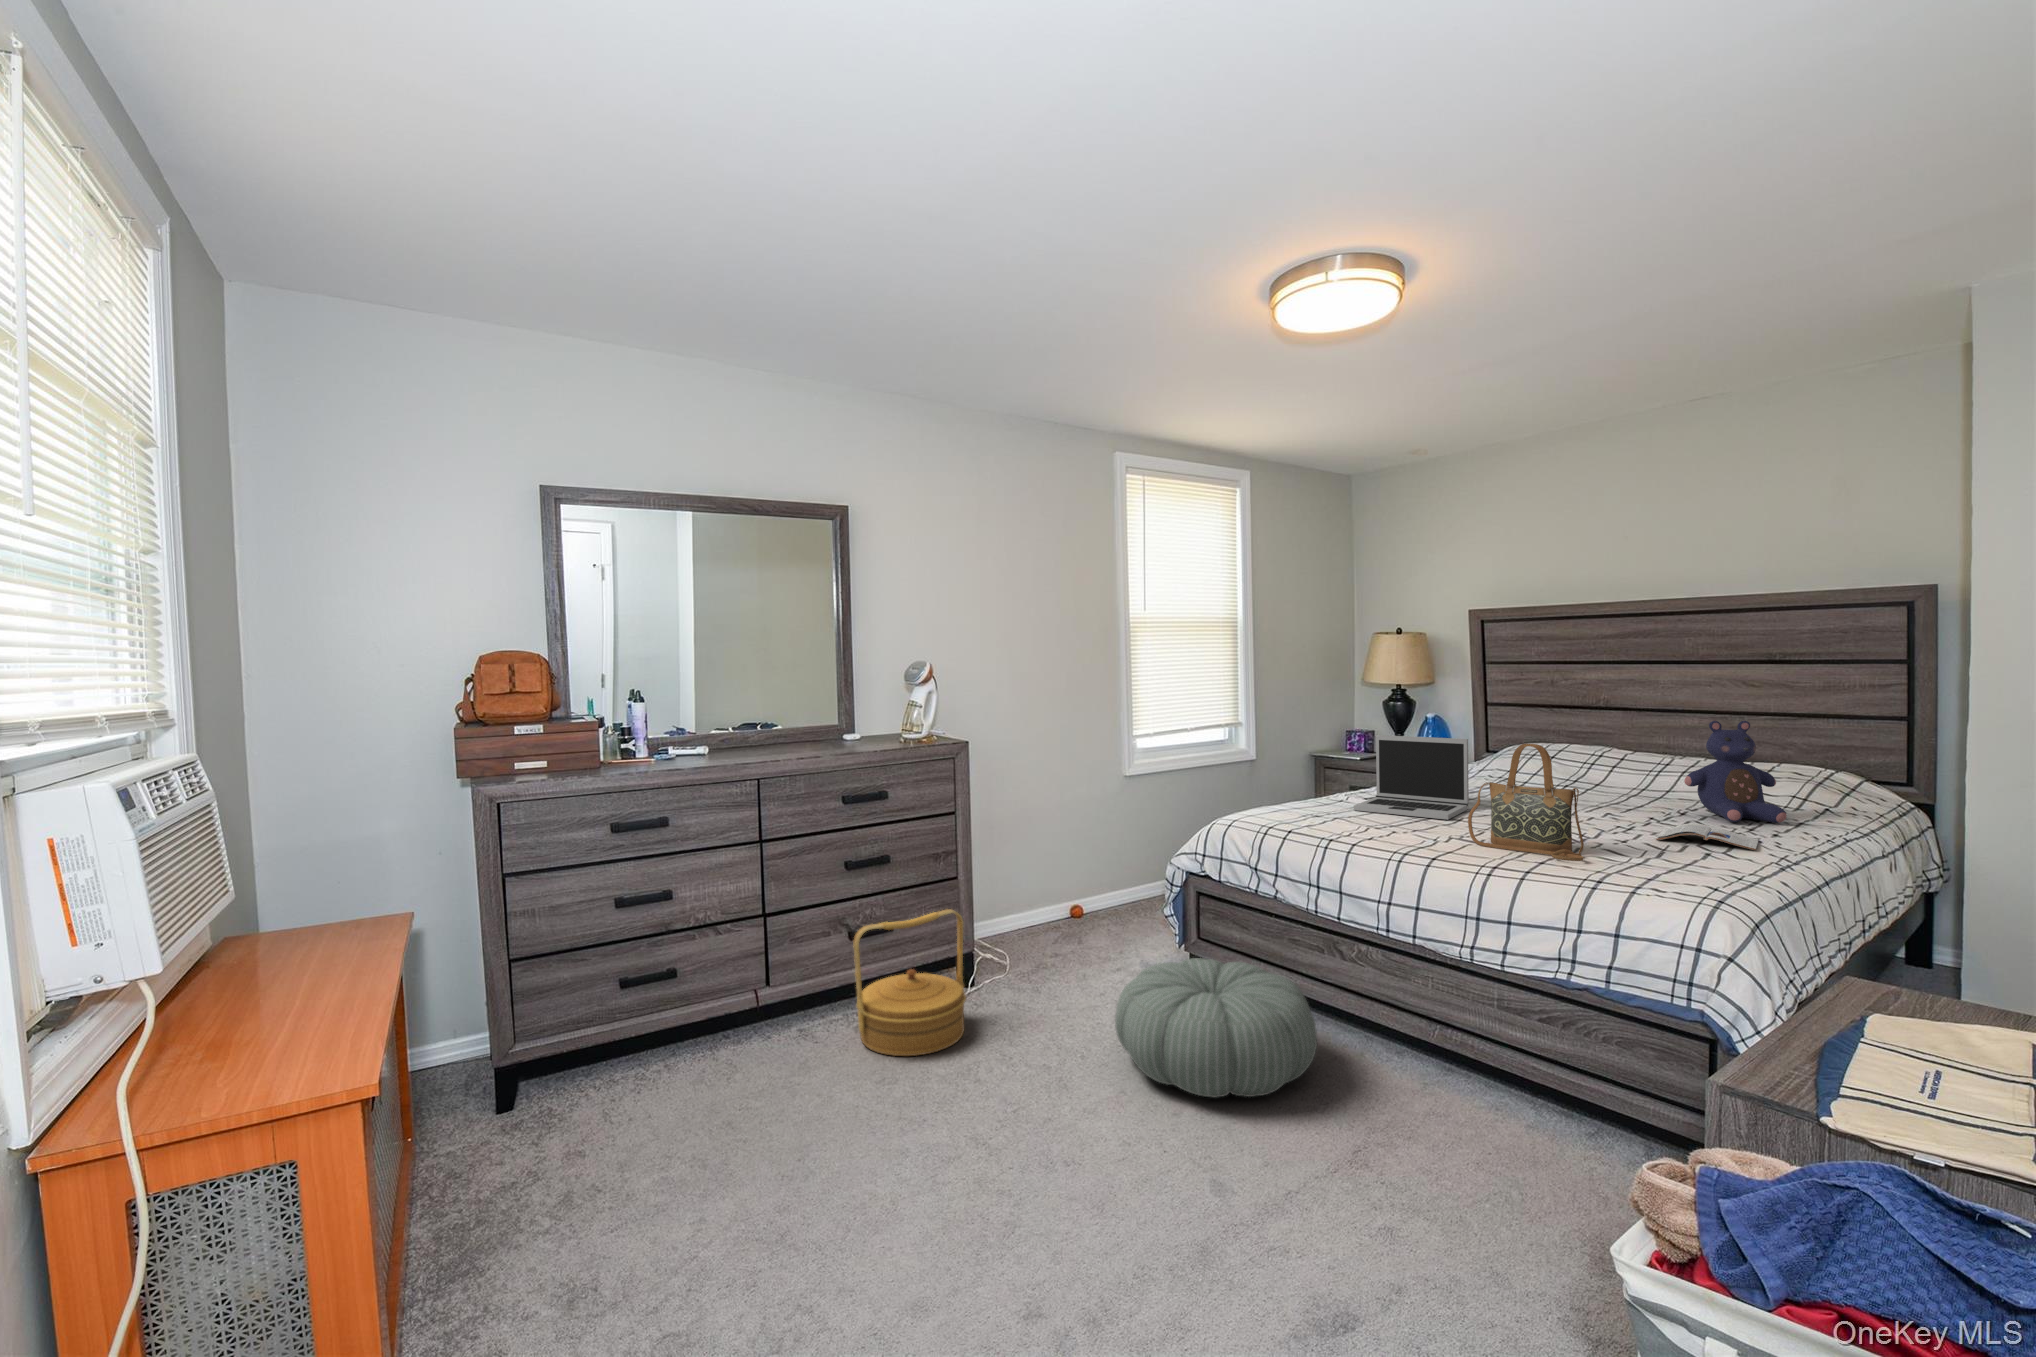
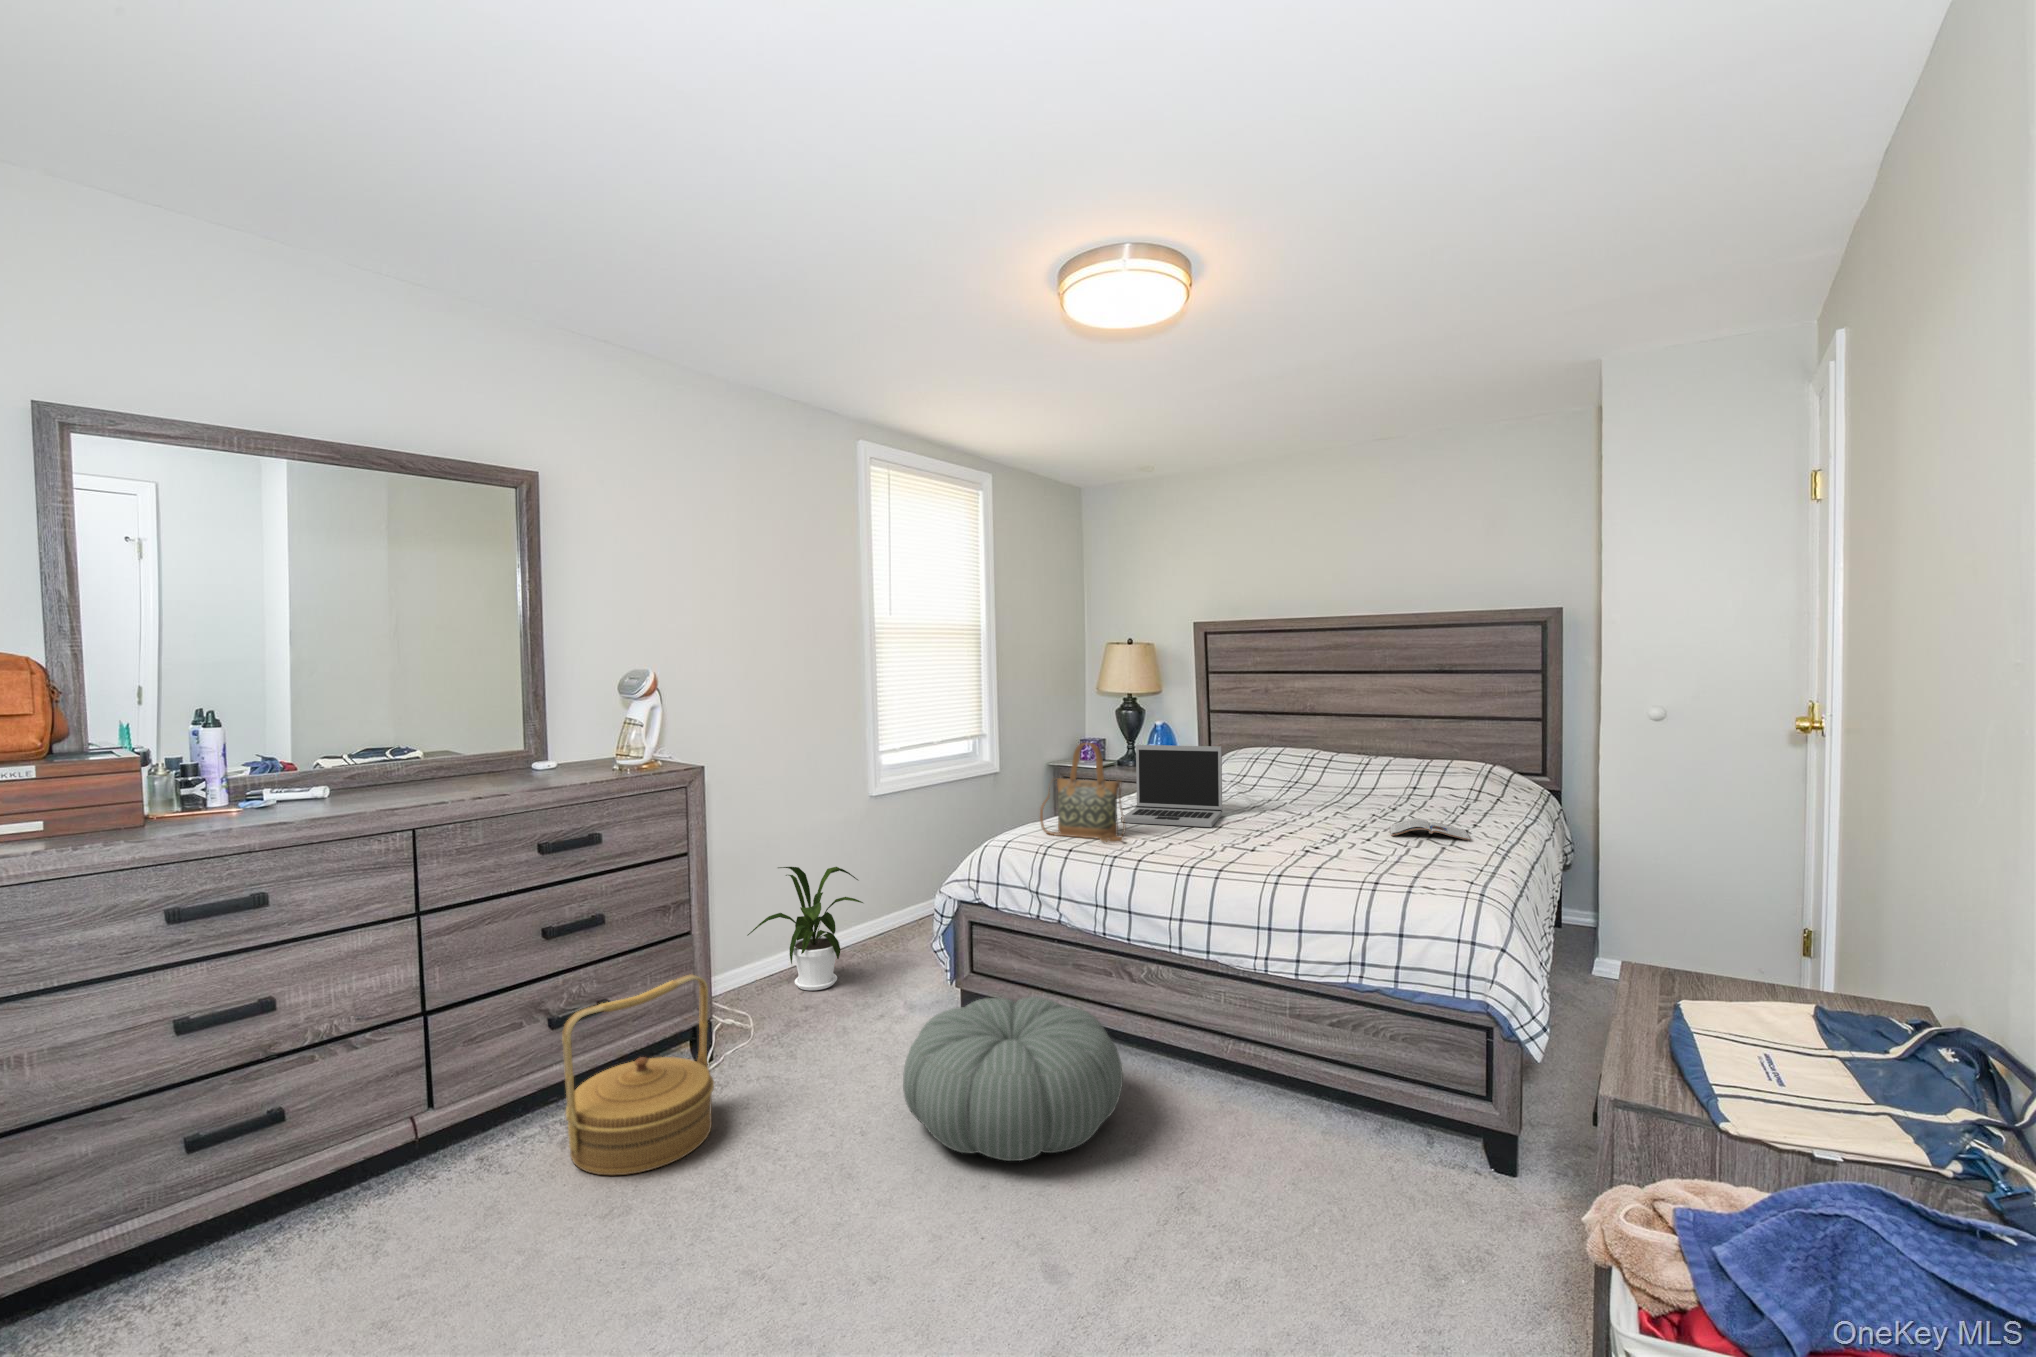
teddy bear: present [1684,721,1787,823] -> none [1396,724,1475,815]
handbag: present [1468,744,1584,861] -> present [1040,743,1125,843]
house plant: none [1009,832,1108,941] -> present [747,867,863,990]

